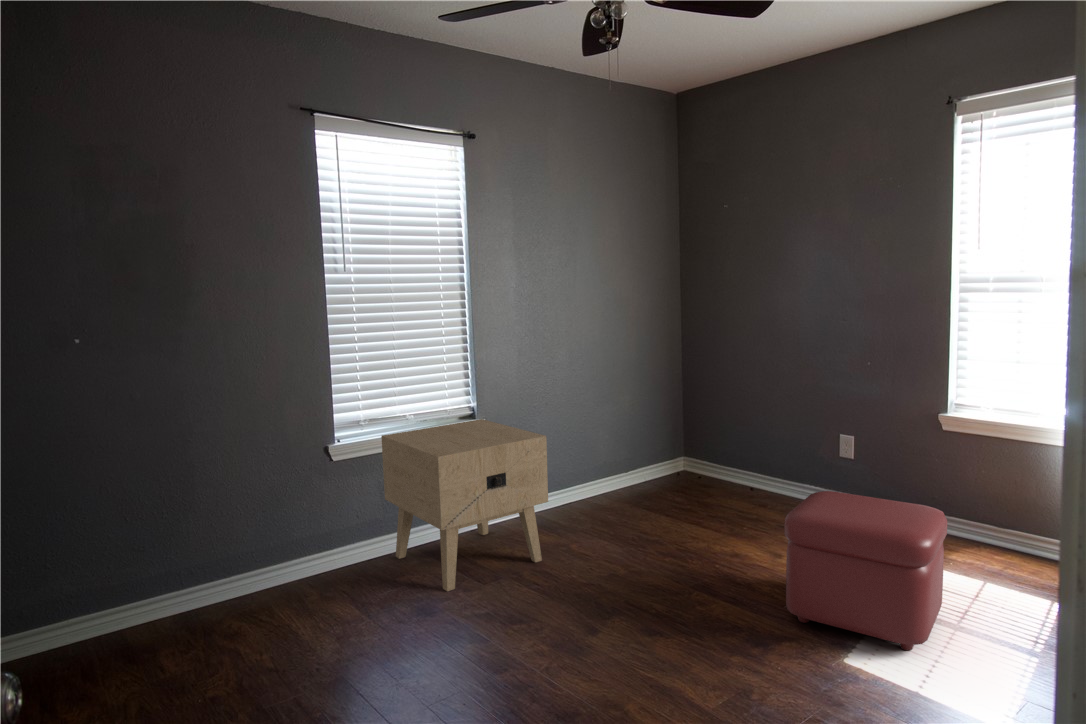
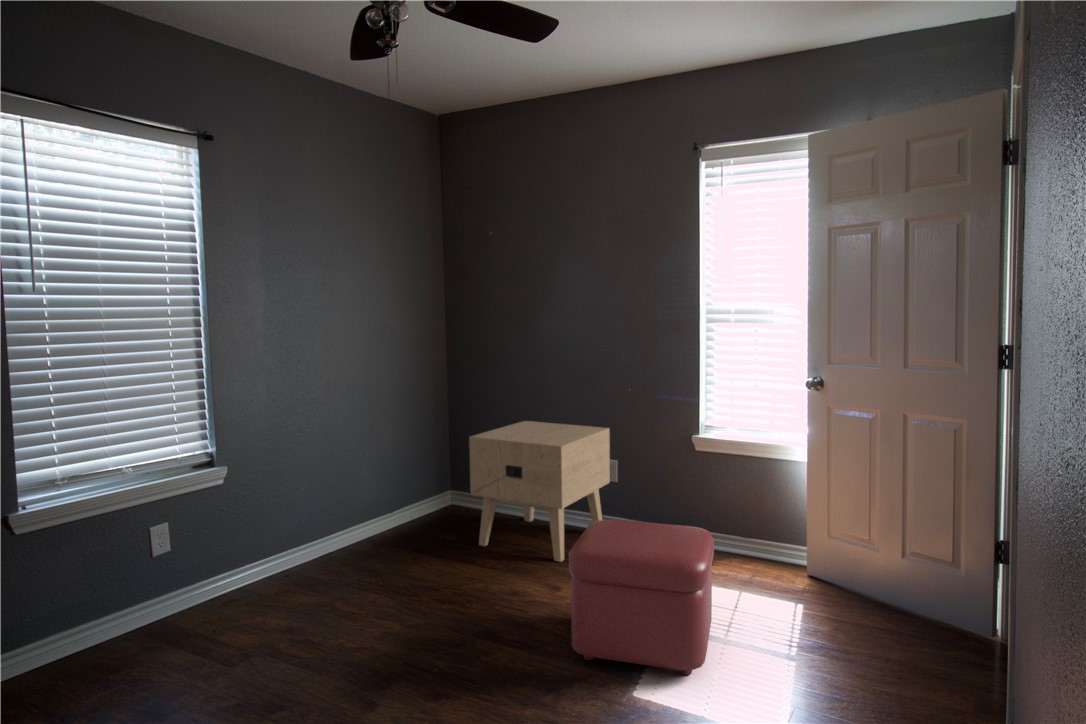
nightstand: present [381,419,548,591] -> present [469,421,610,562]

